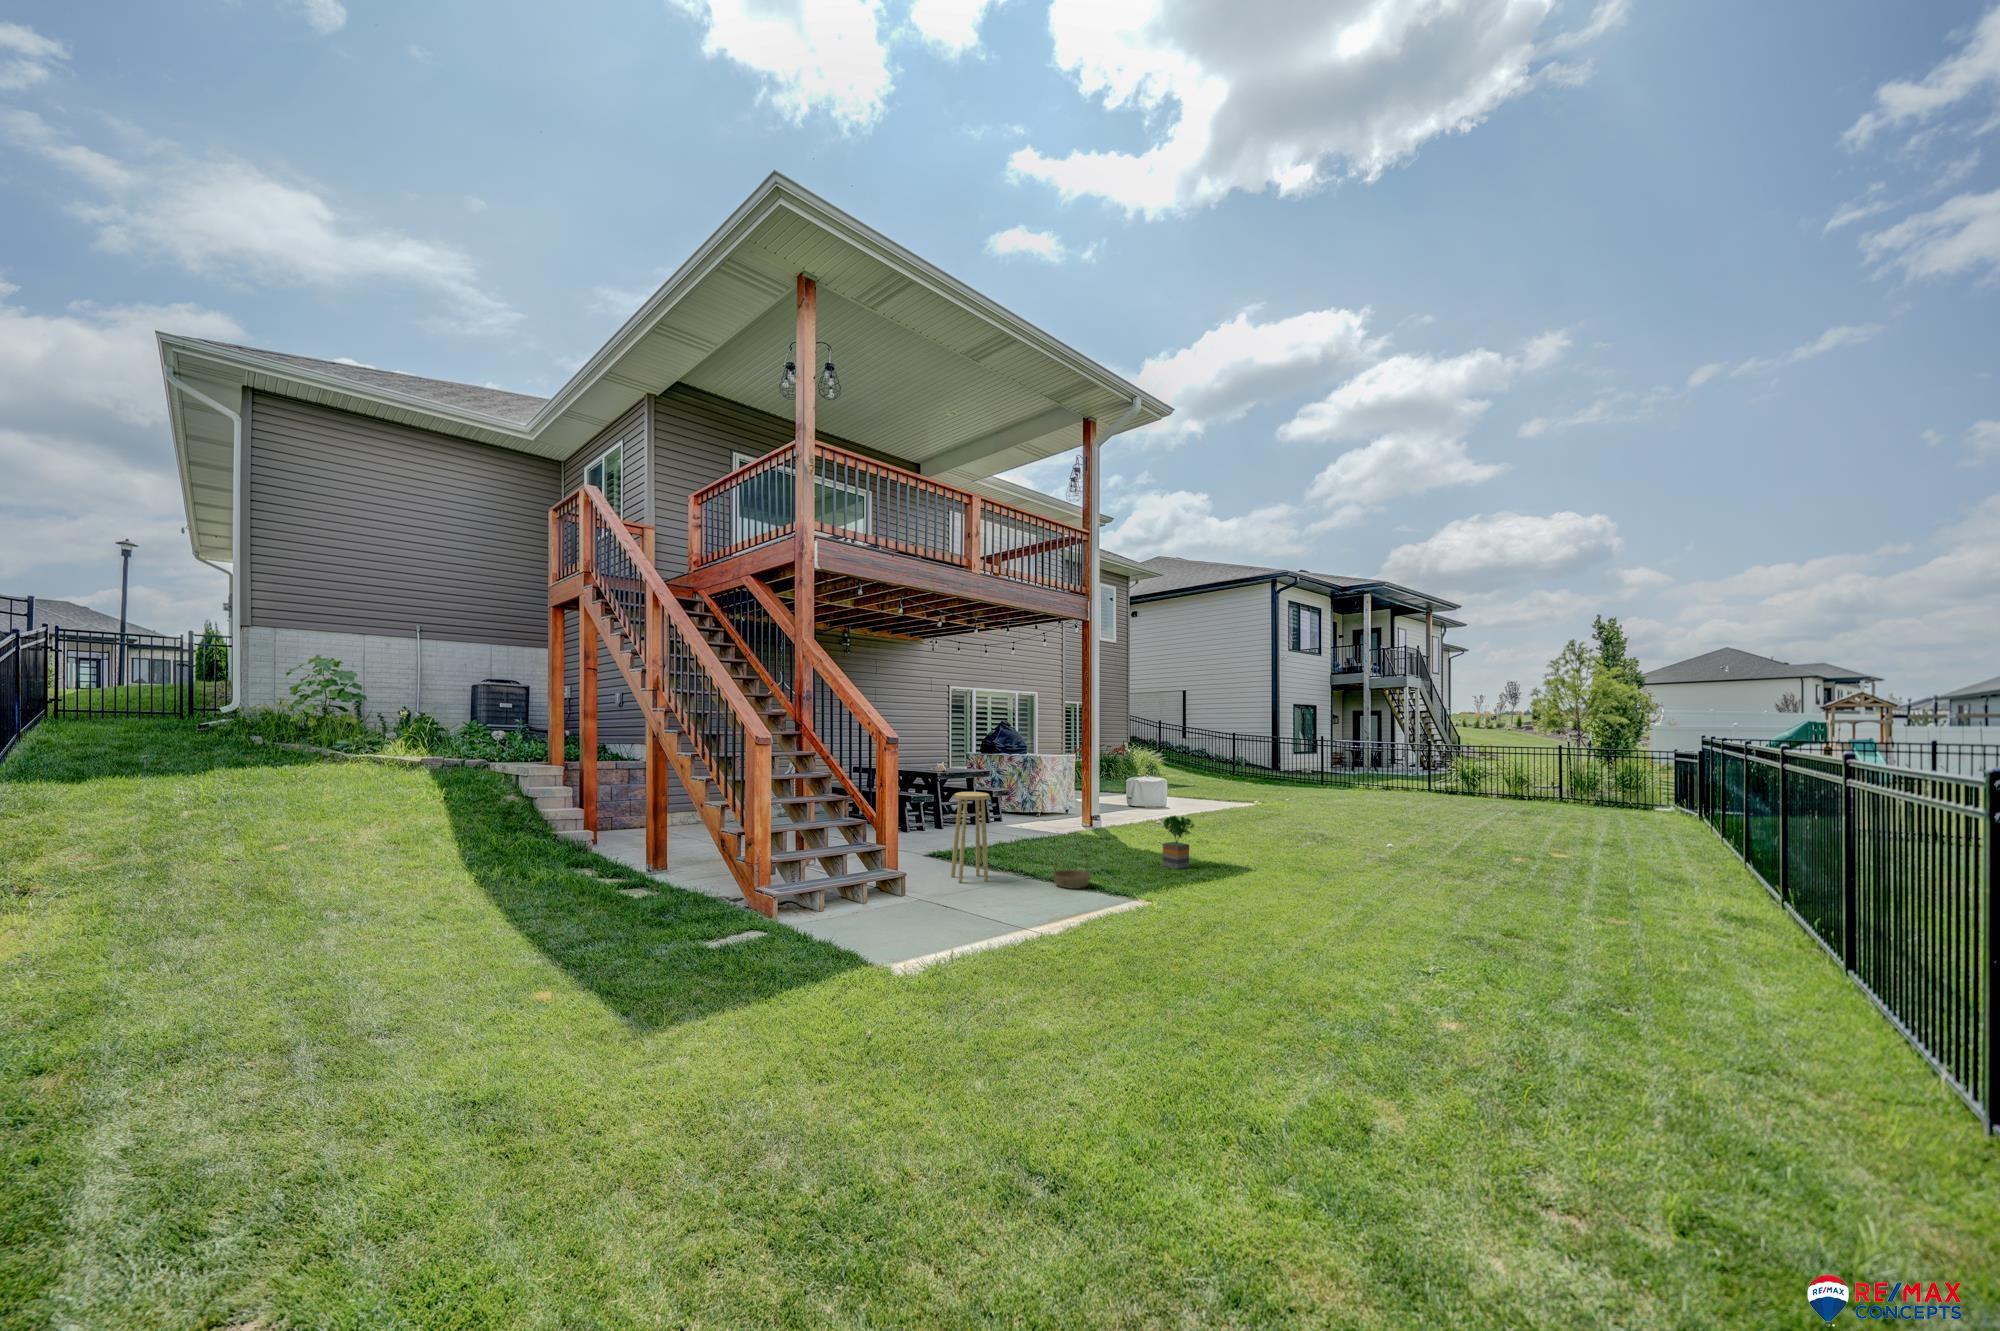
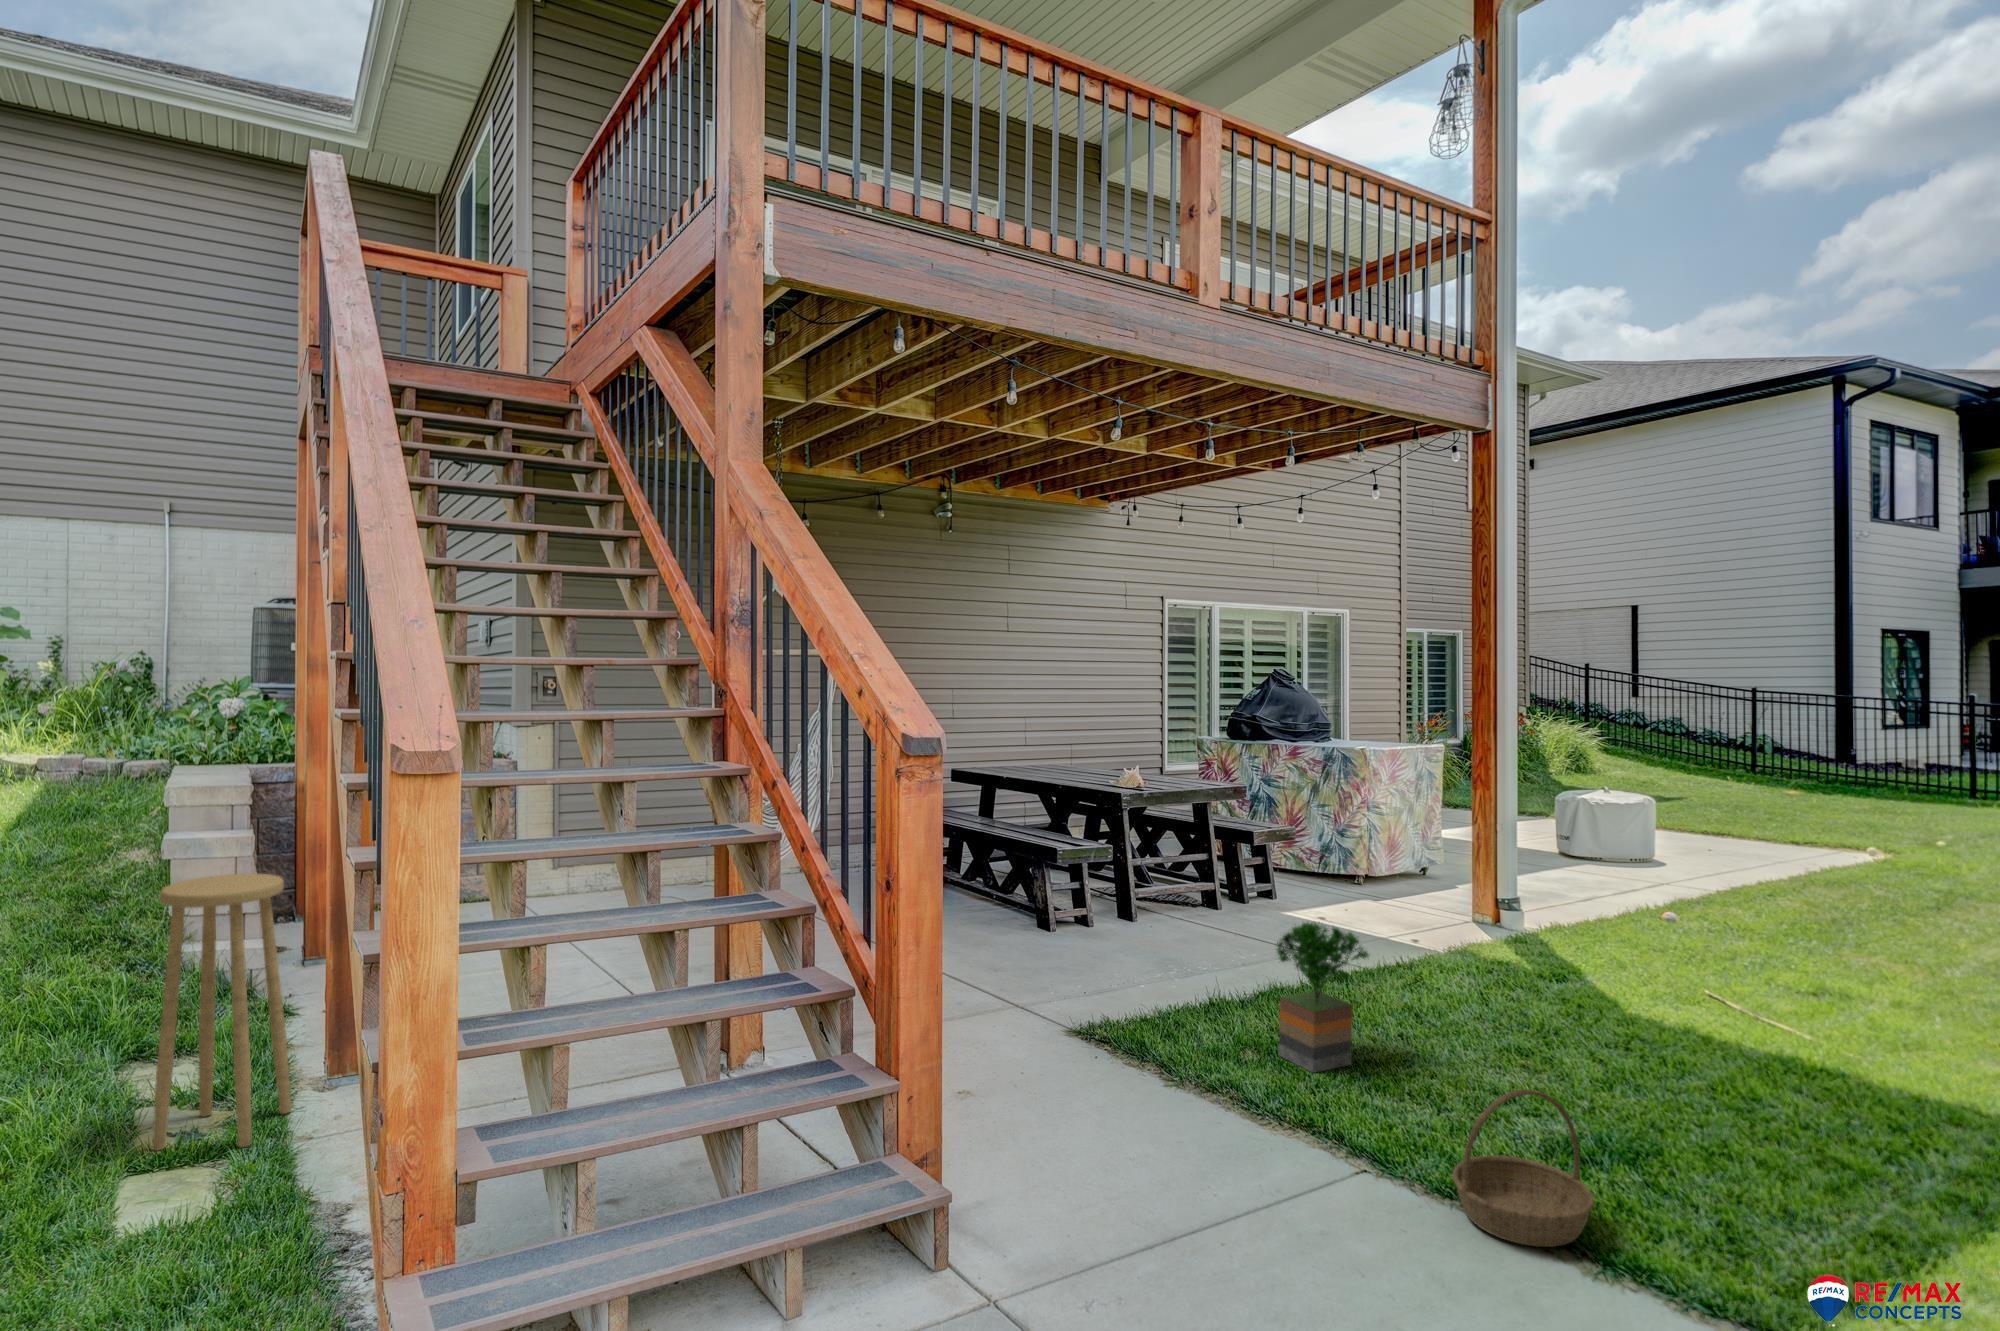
stool: present [951,792,990,883] -> present [152,873,291,1151]
potted tree: present [1163,816,1194,869] -> present [1276,922,1369,1073]

